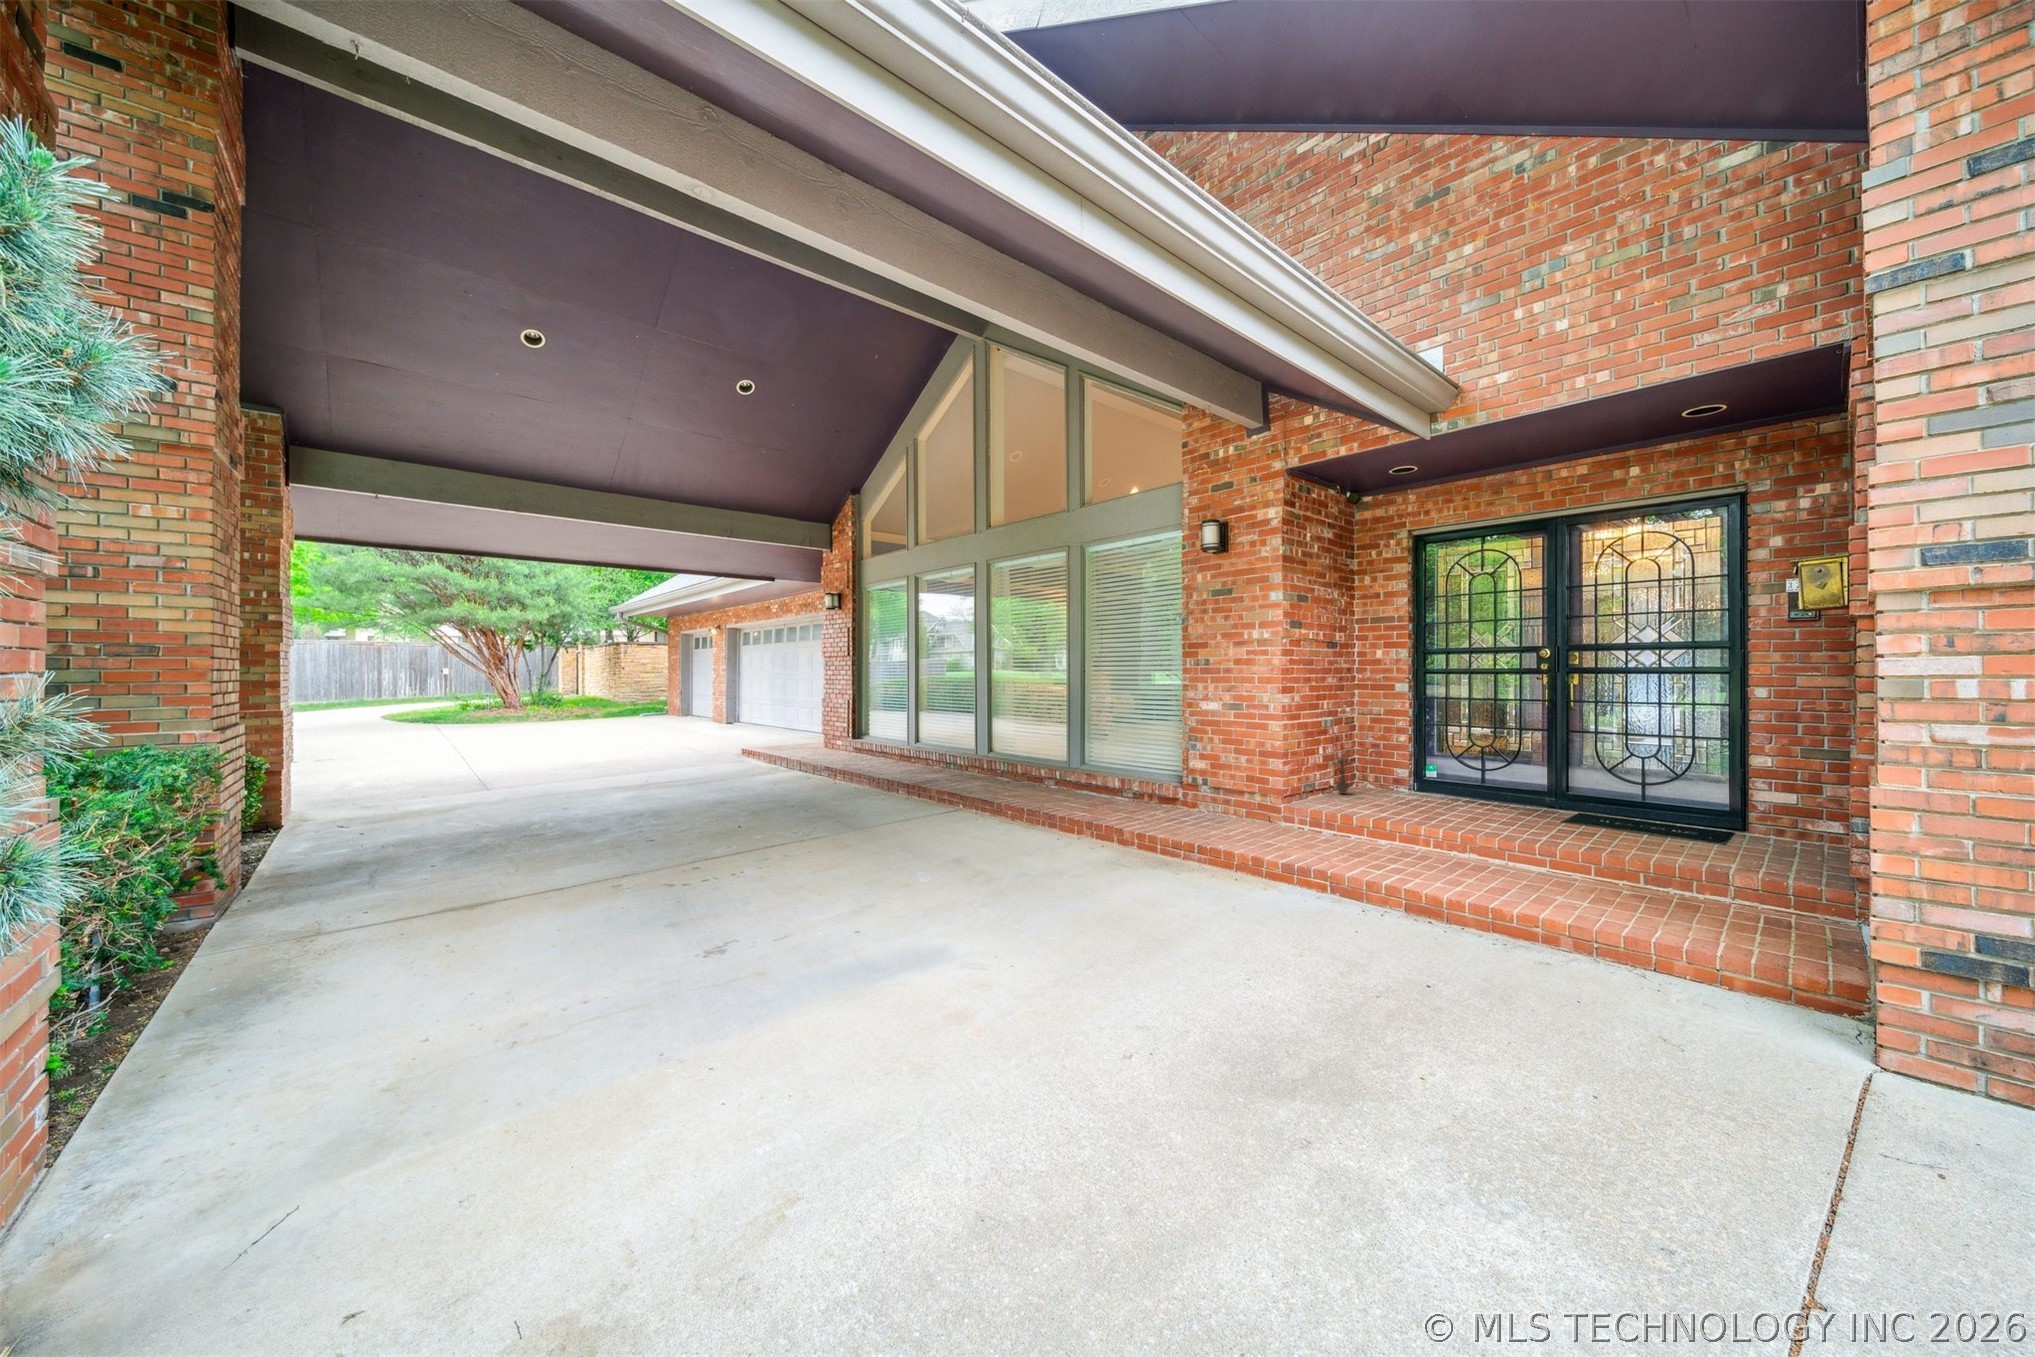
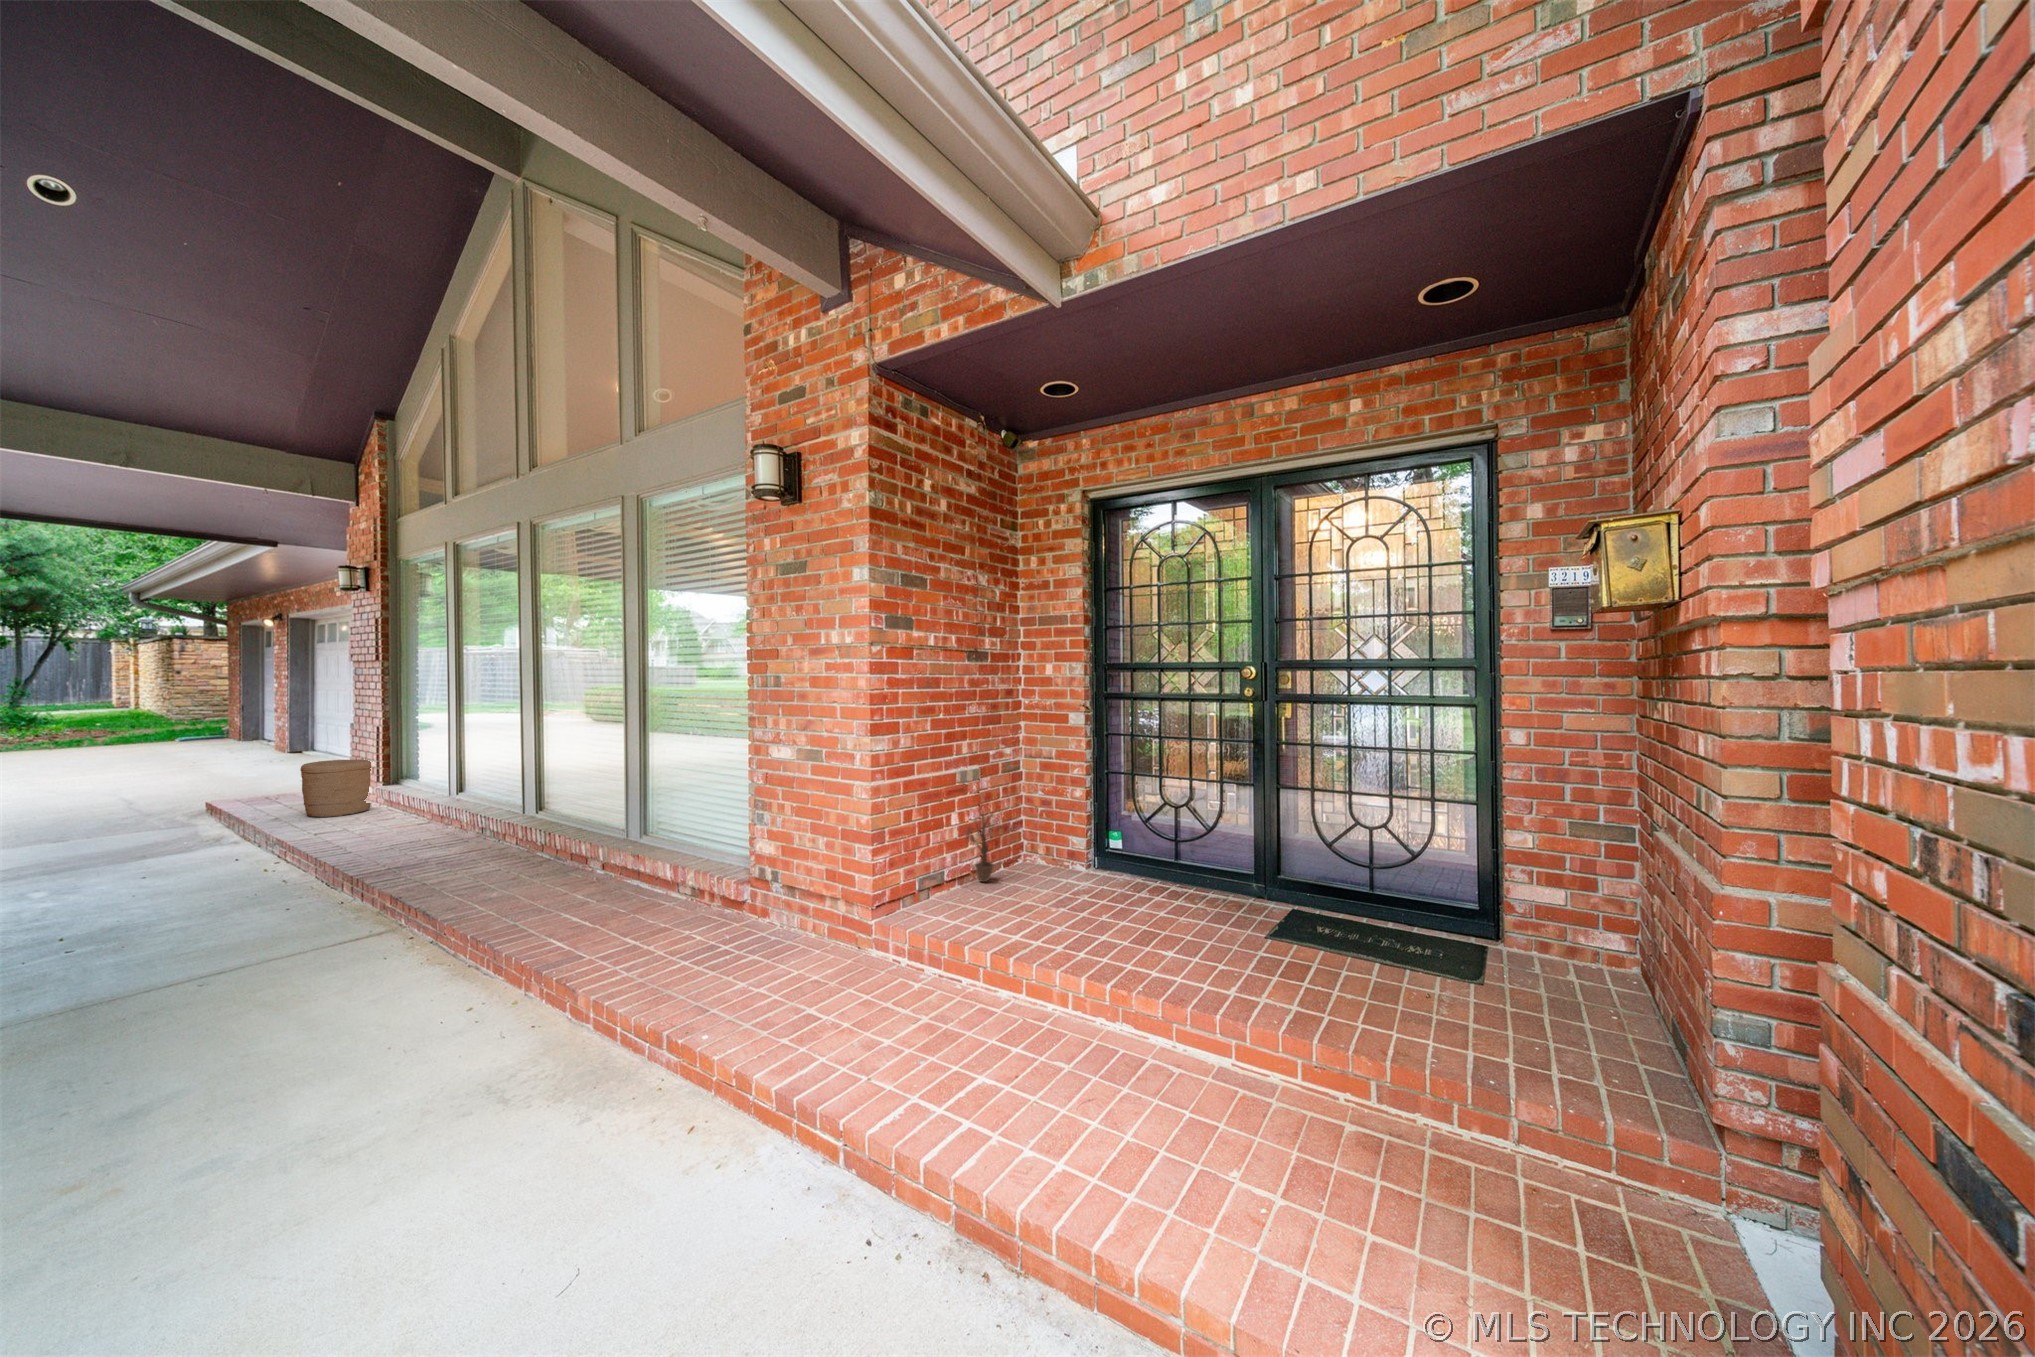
woven basket: none [806,723,843,760] -> present [300,759,371,817]

